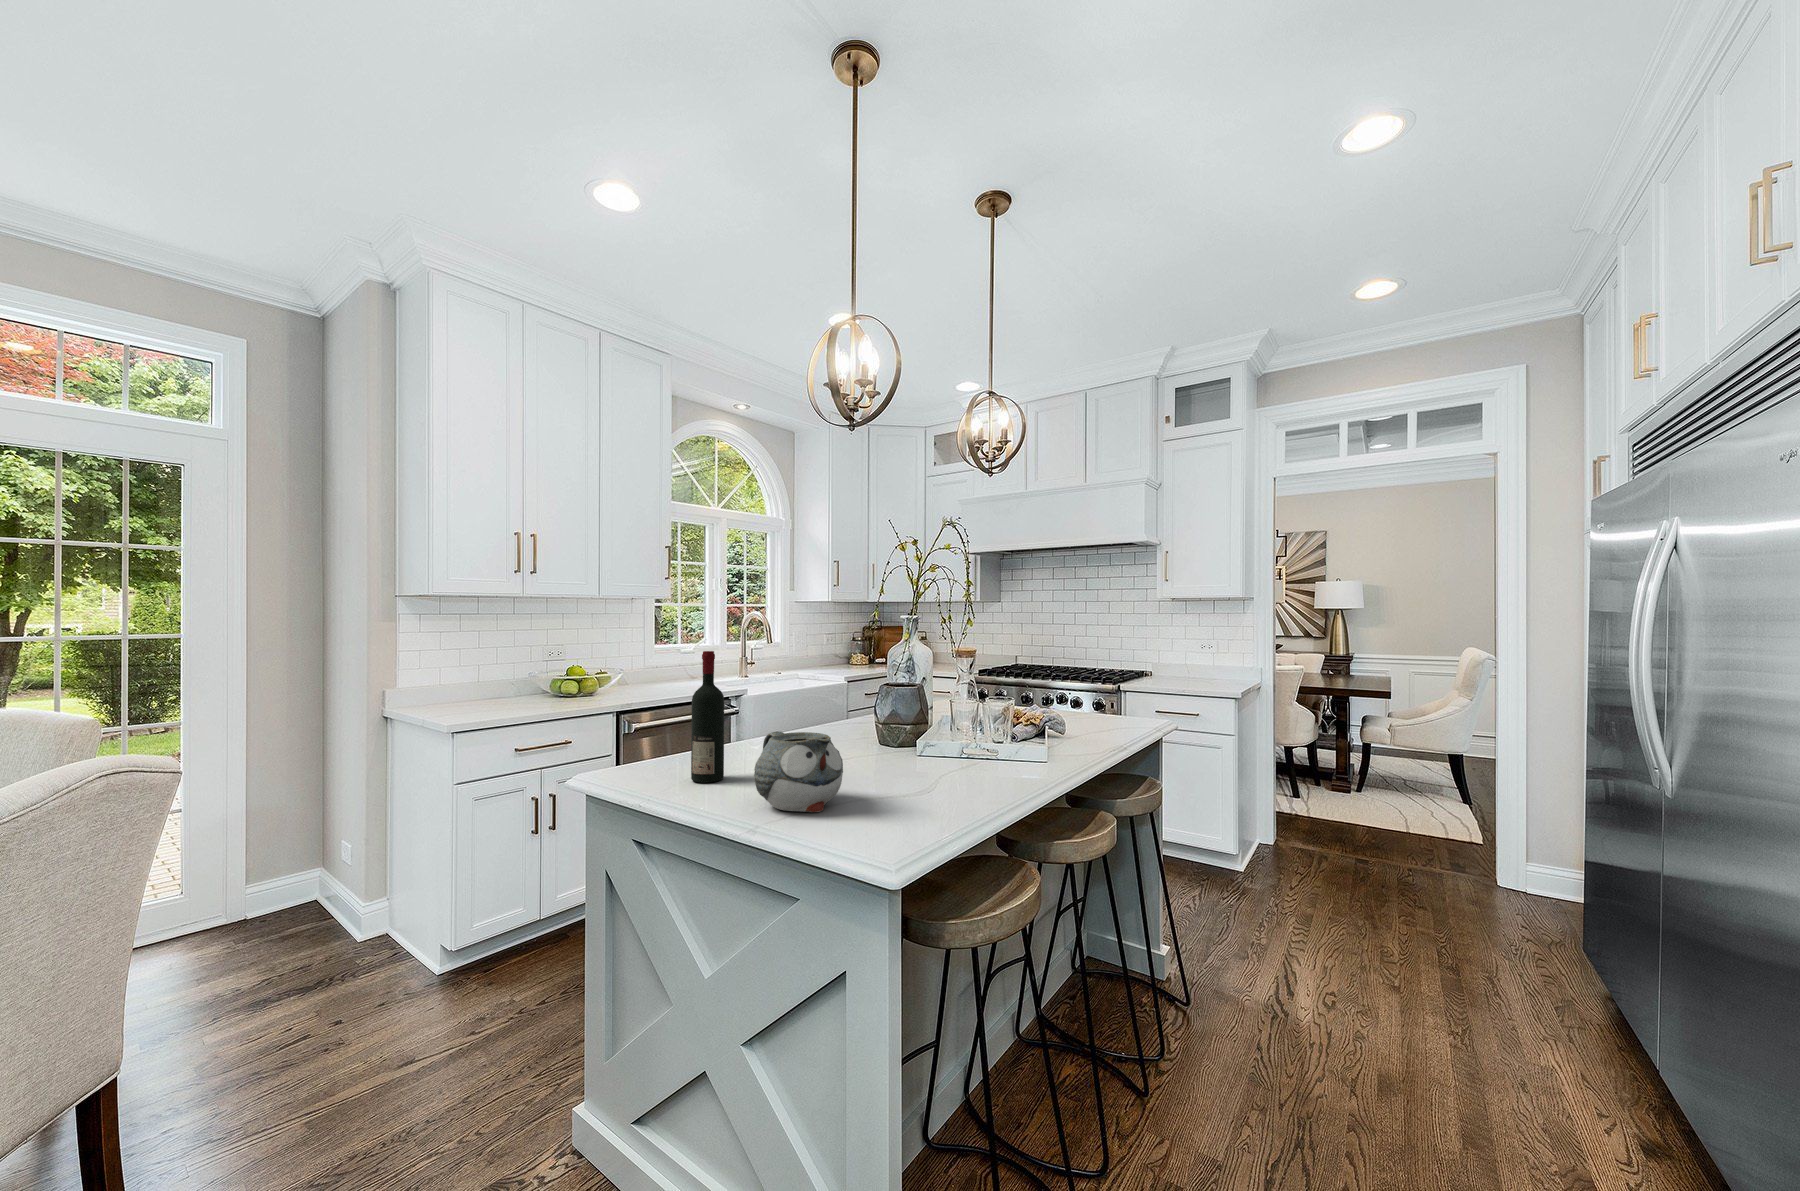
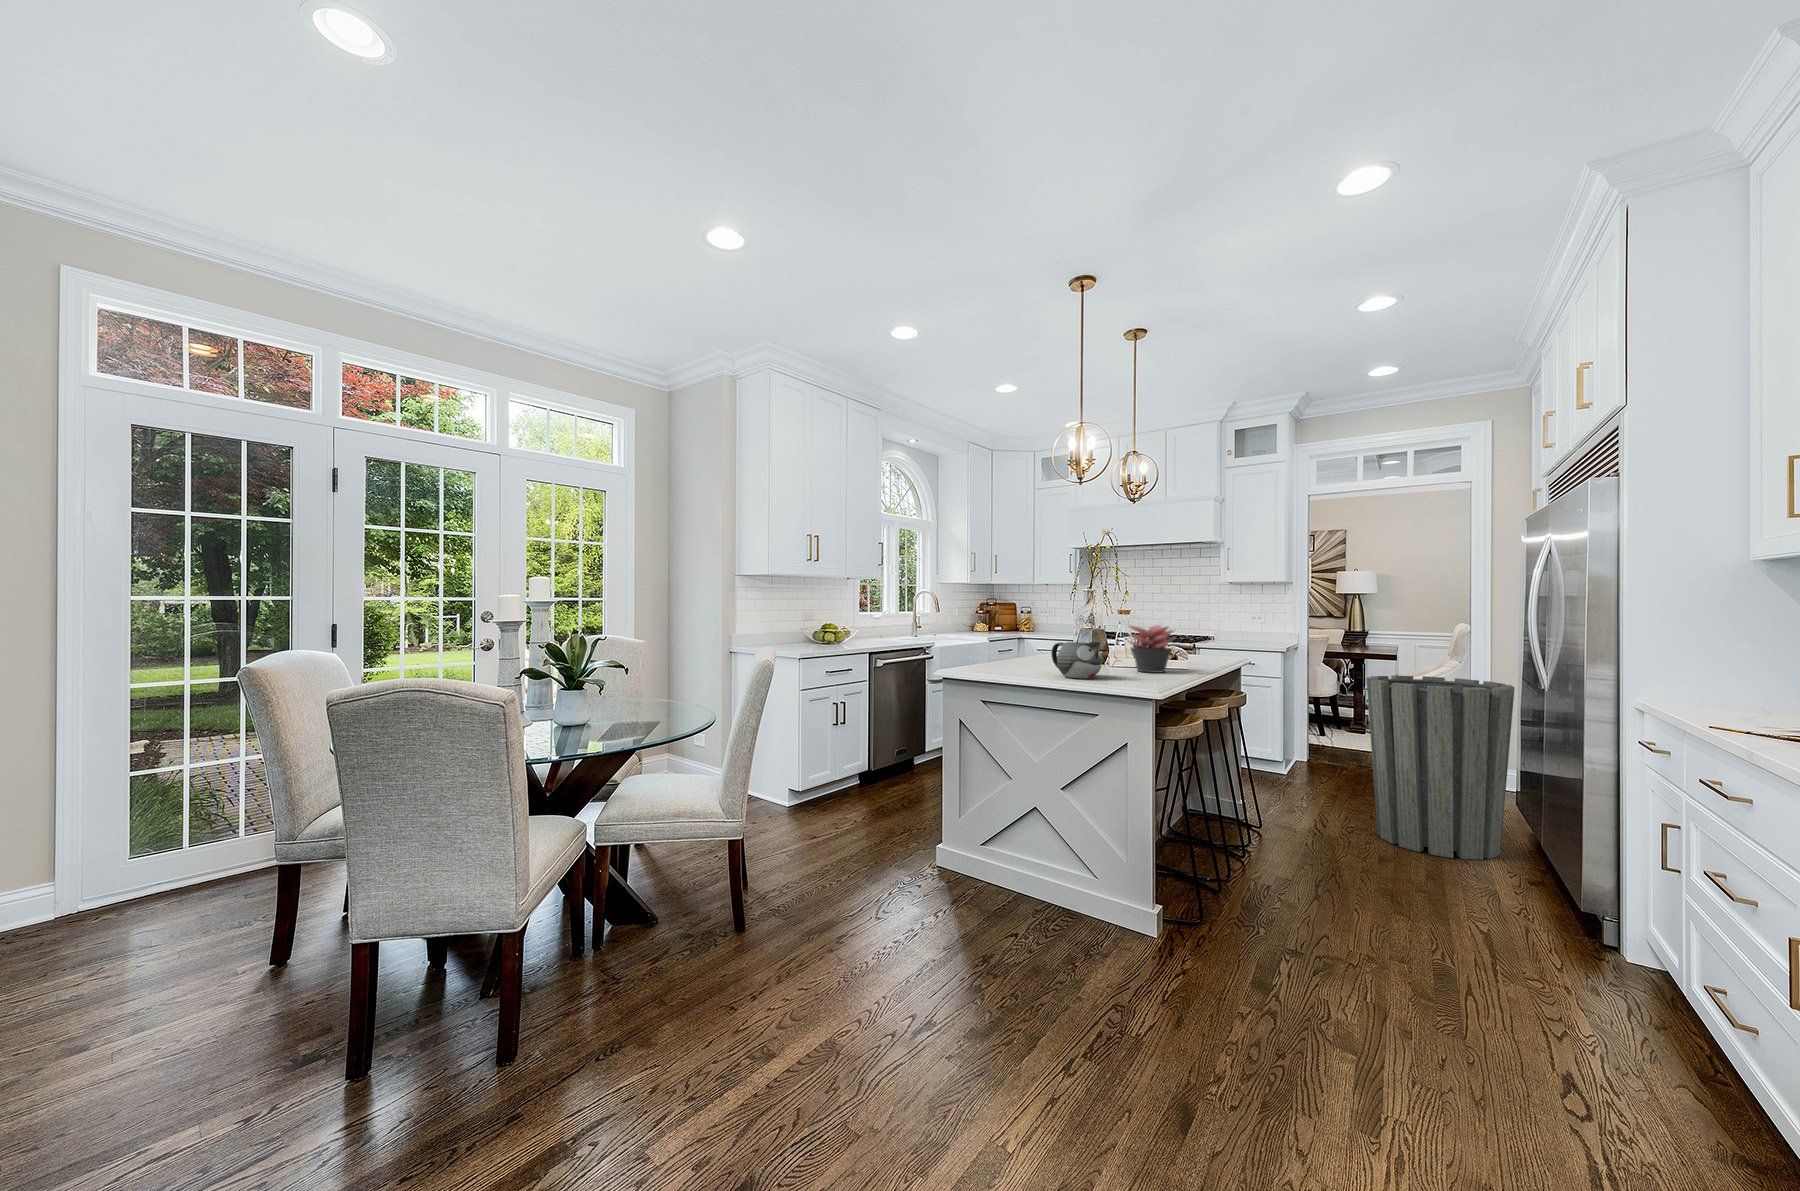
wine bottle: present [691,651,724,783] -> none [1003,602,1021,672]
succulent plant: none [919,690,1006,785] -> present [1129,625,1174,673]
trash can: none [1355,751,1602,1087] -> present [1366,676,1515,860]

